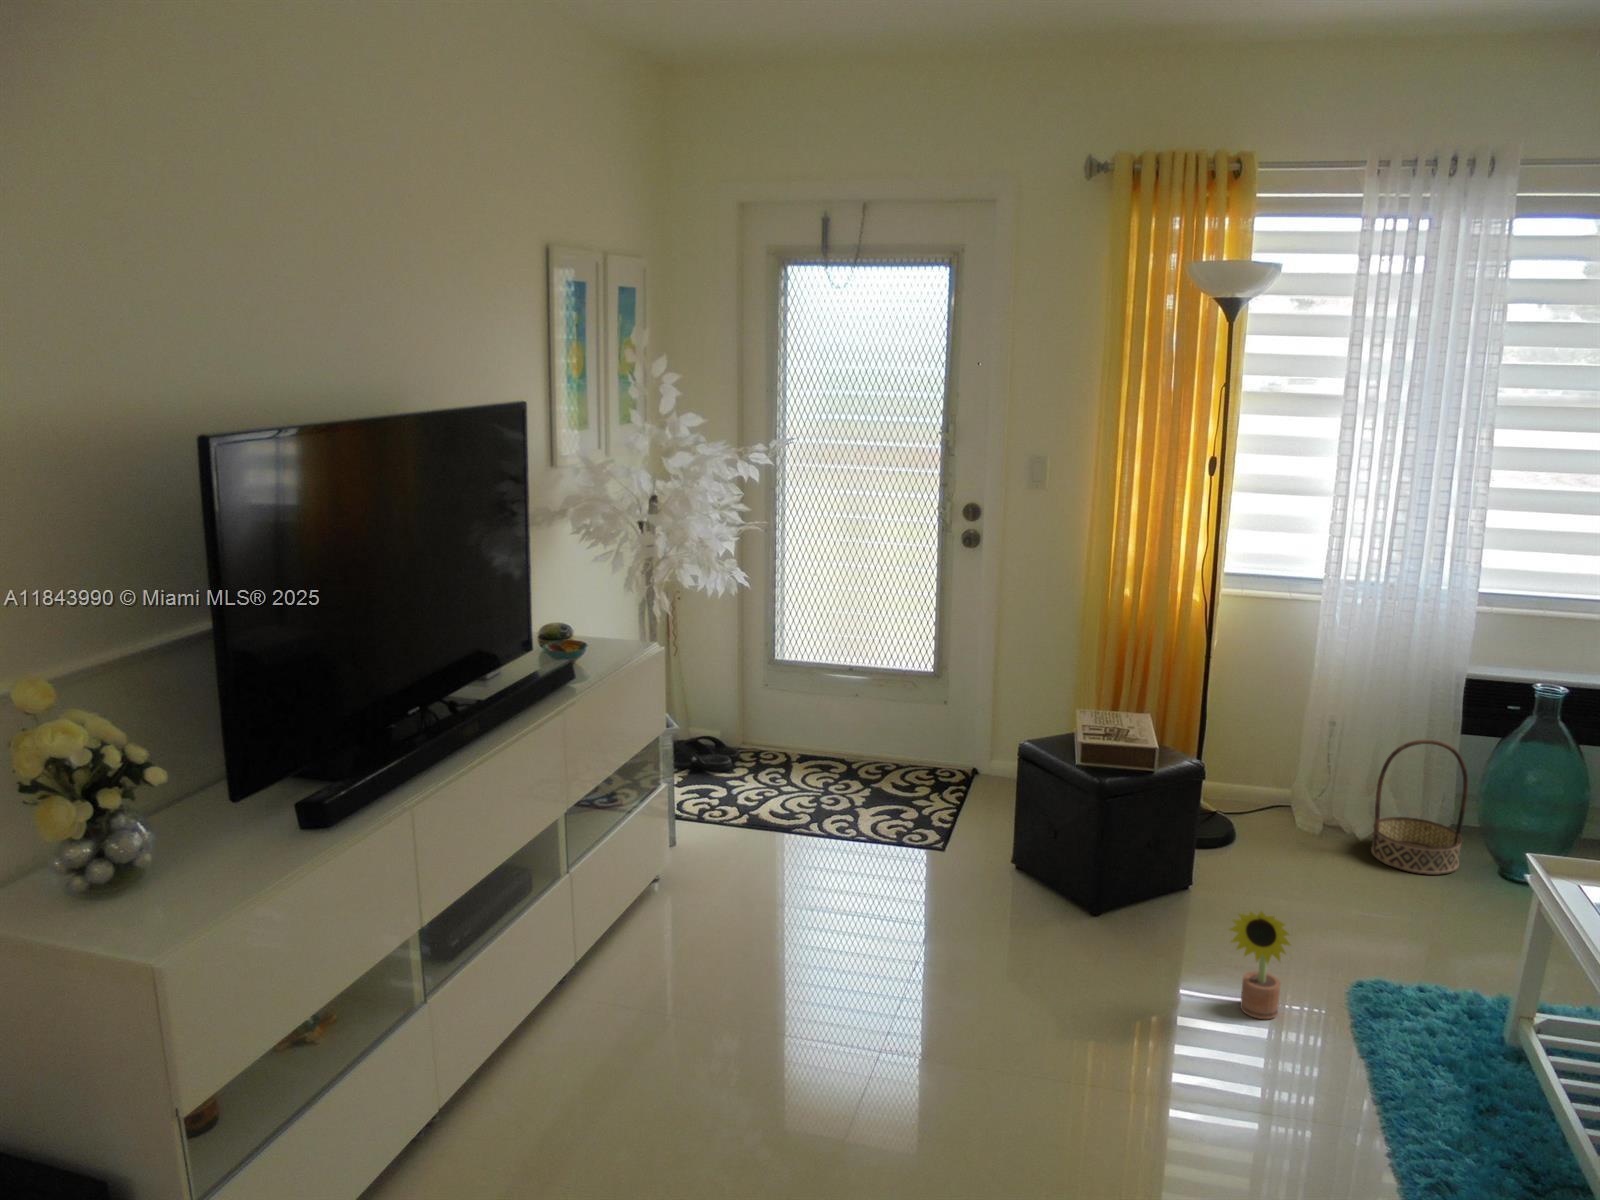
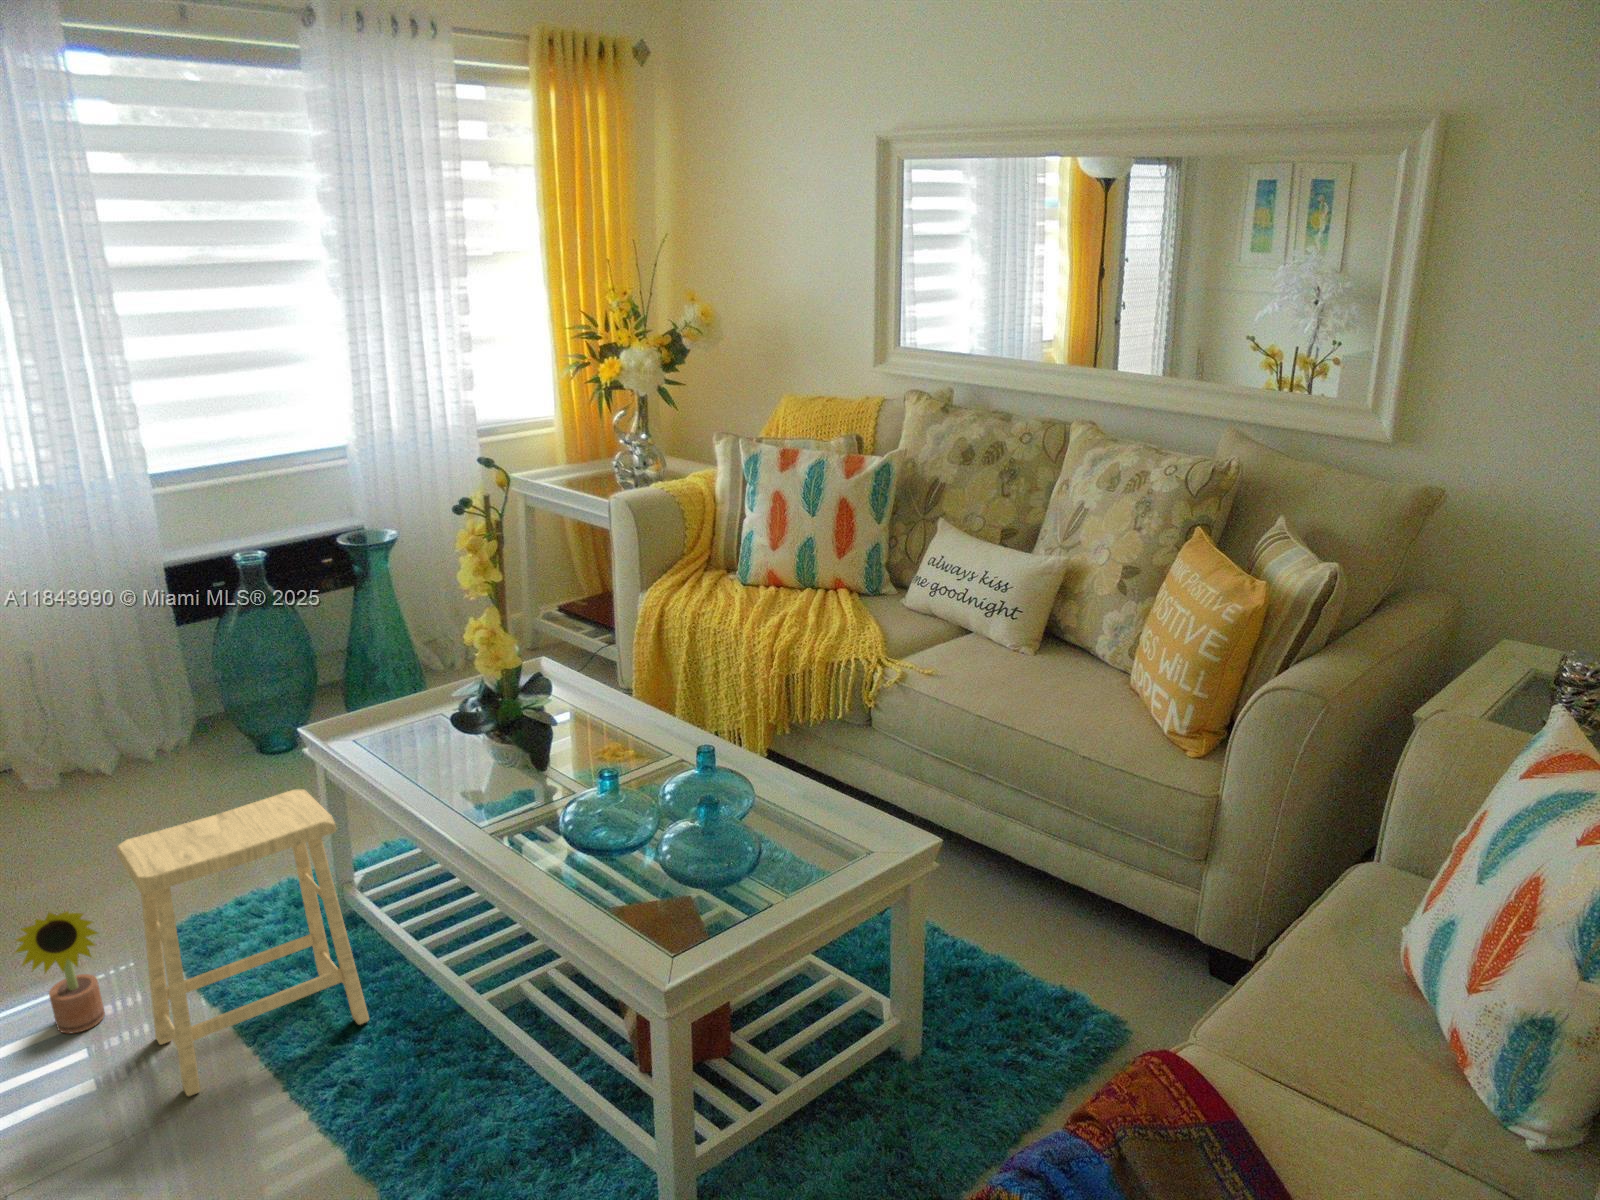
basket: present [1371,739,1468,875] -> none [106,639,217,789]
footstool: none [1306,879,1516,1148] -> present [116,789,369,1096]

